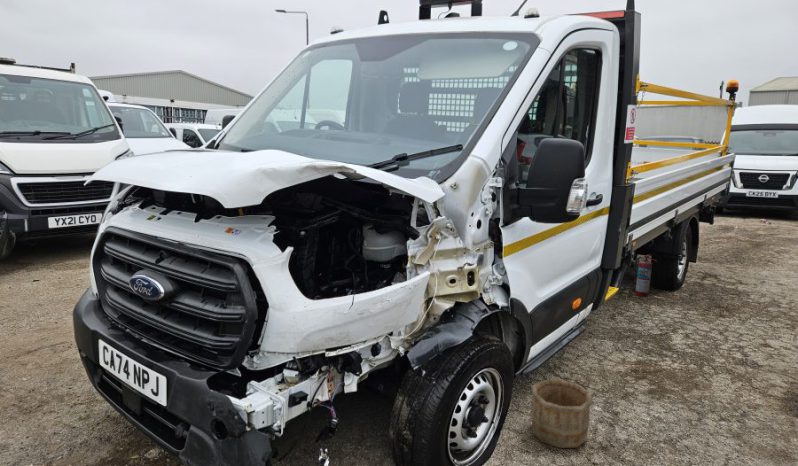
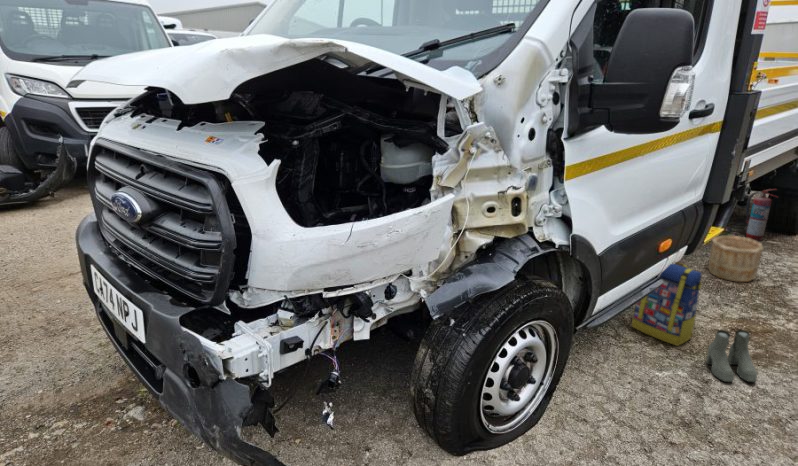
backpack: none [555,314,606,386] -> present [632,262,702,346]
boots: none [615,370,654,413] -> present [706,330,757,382]
wooden bucket: present [532,379,592,448] -> present [709,236,764,282]

